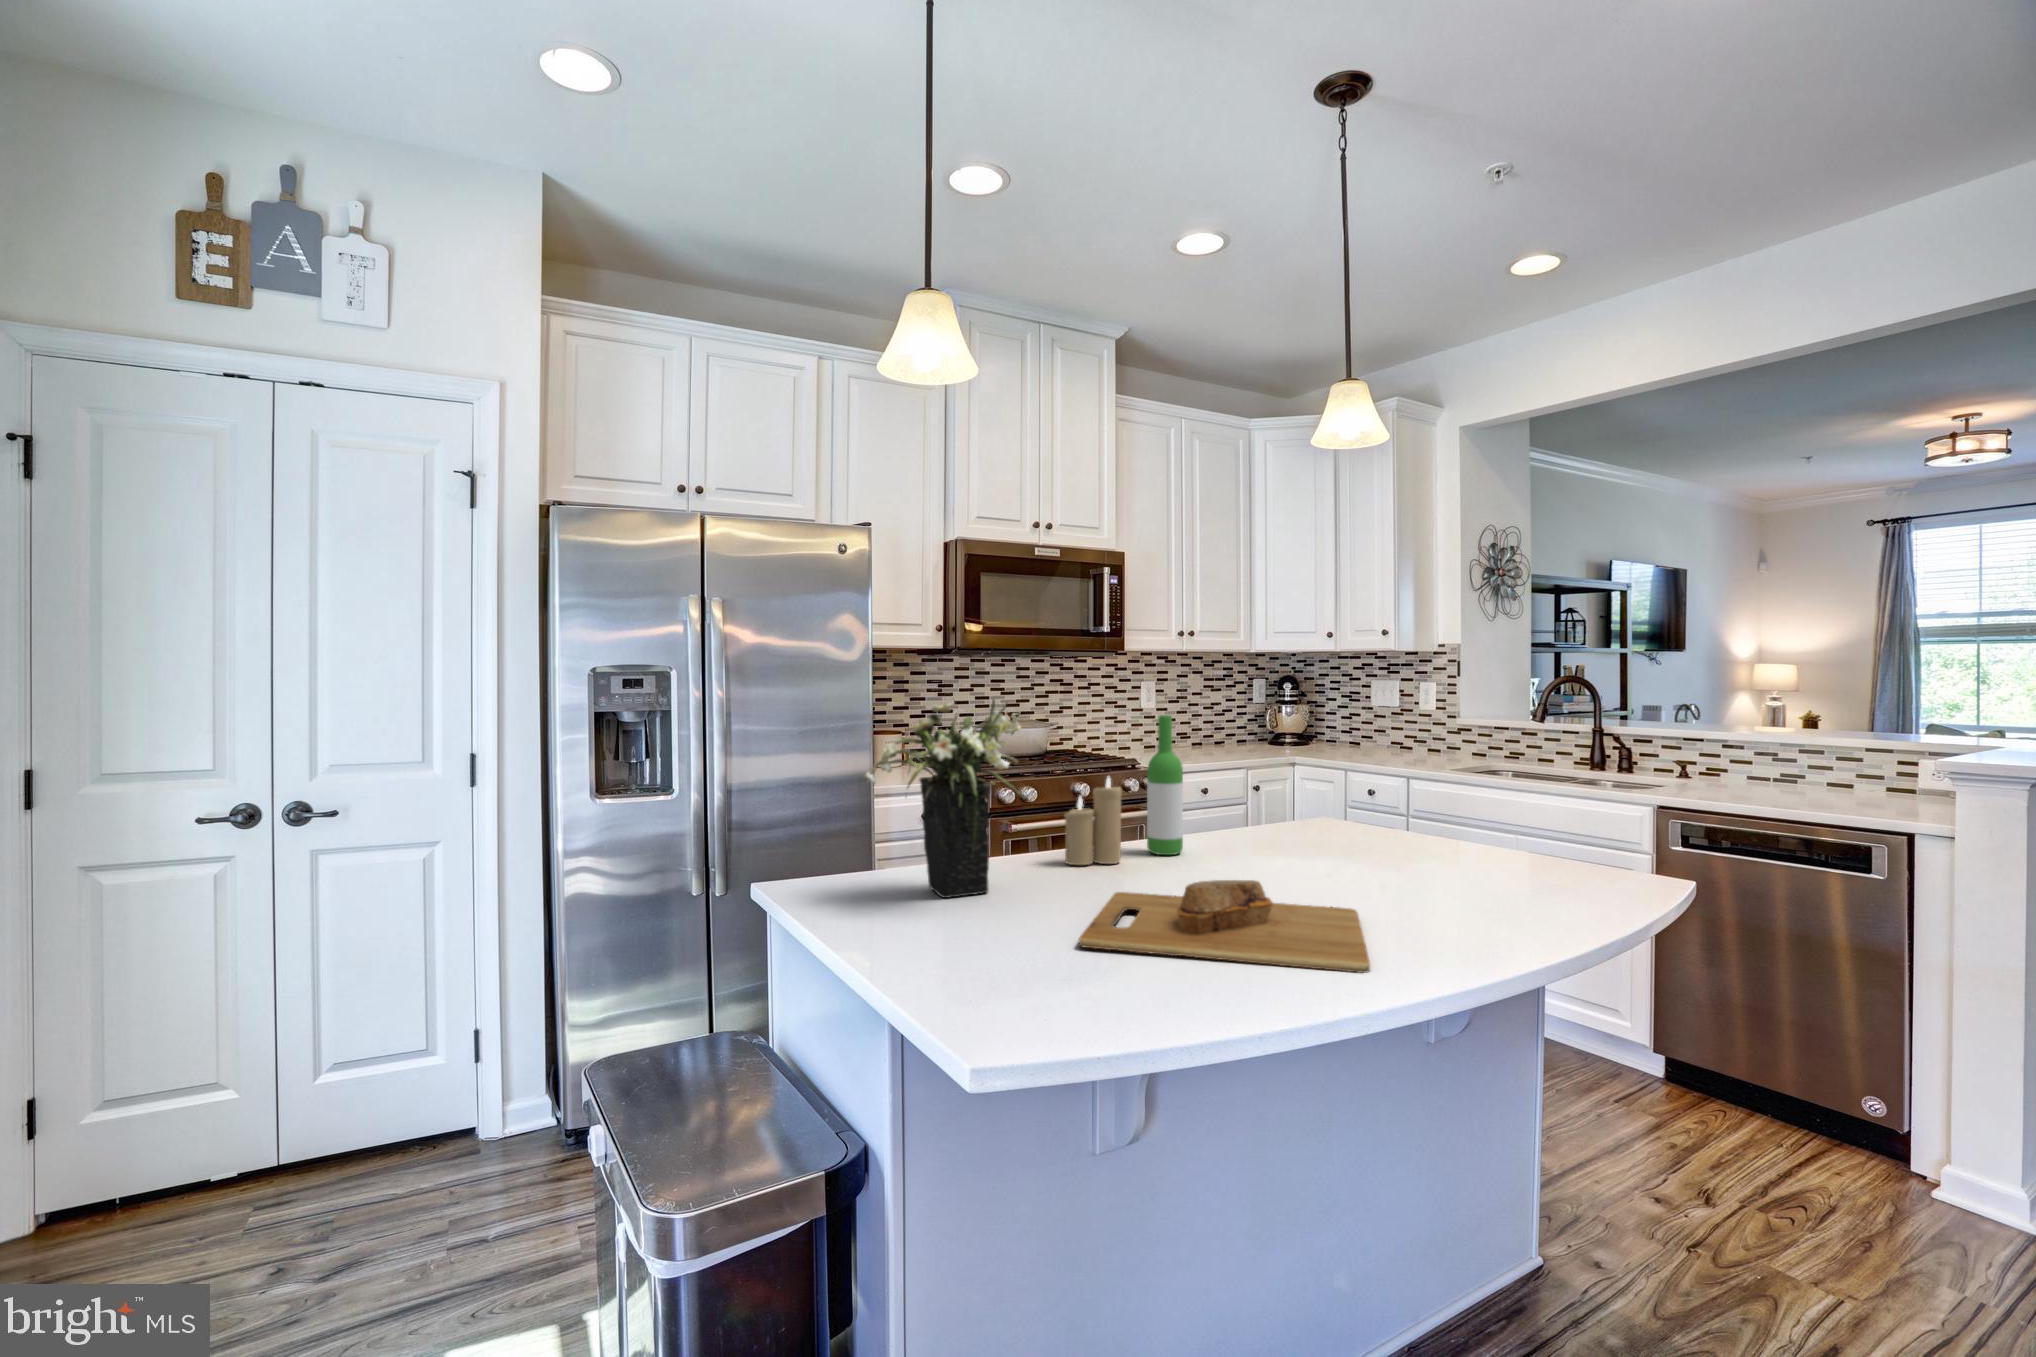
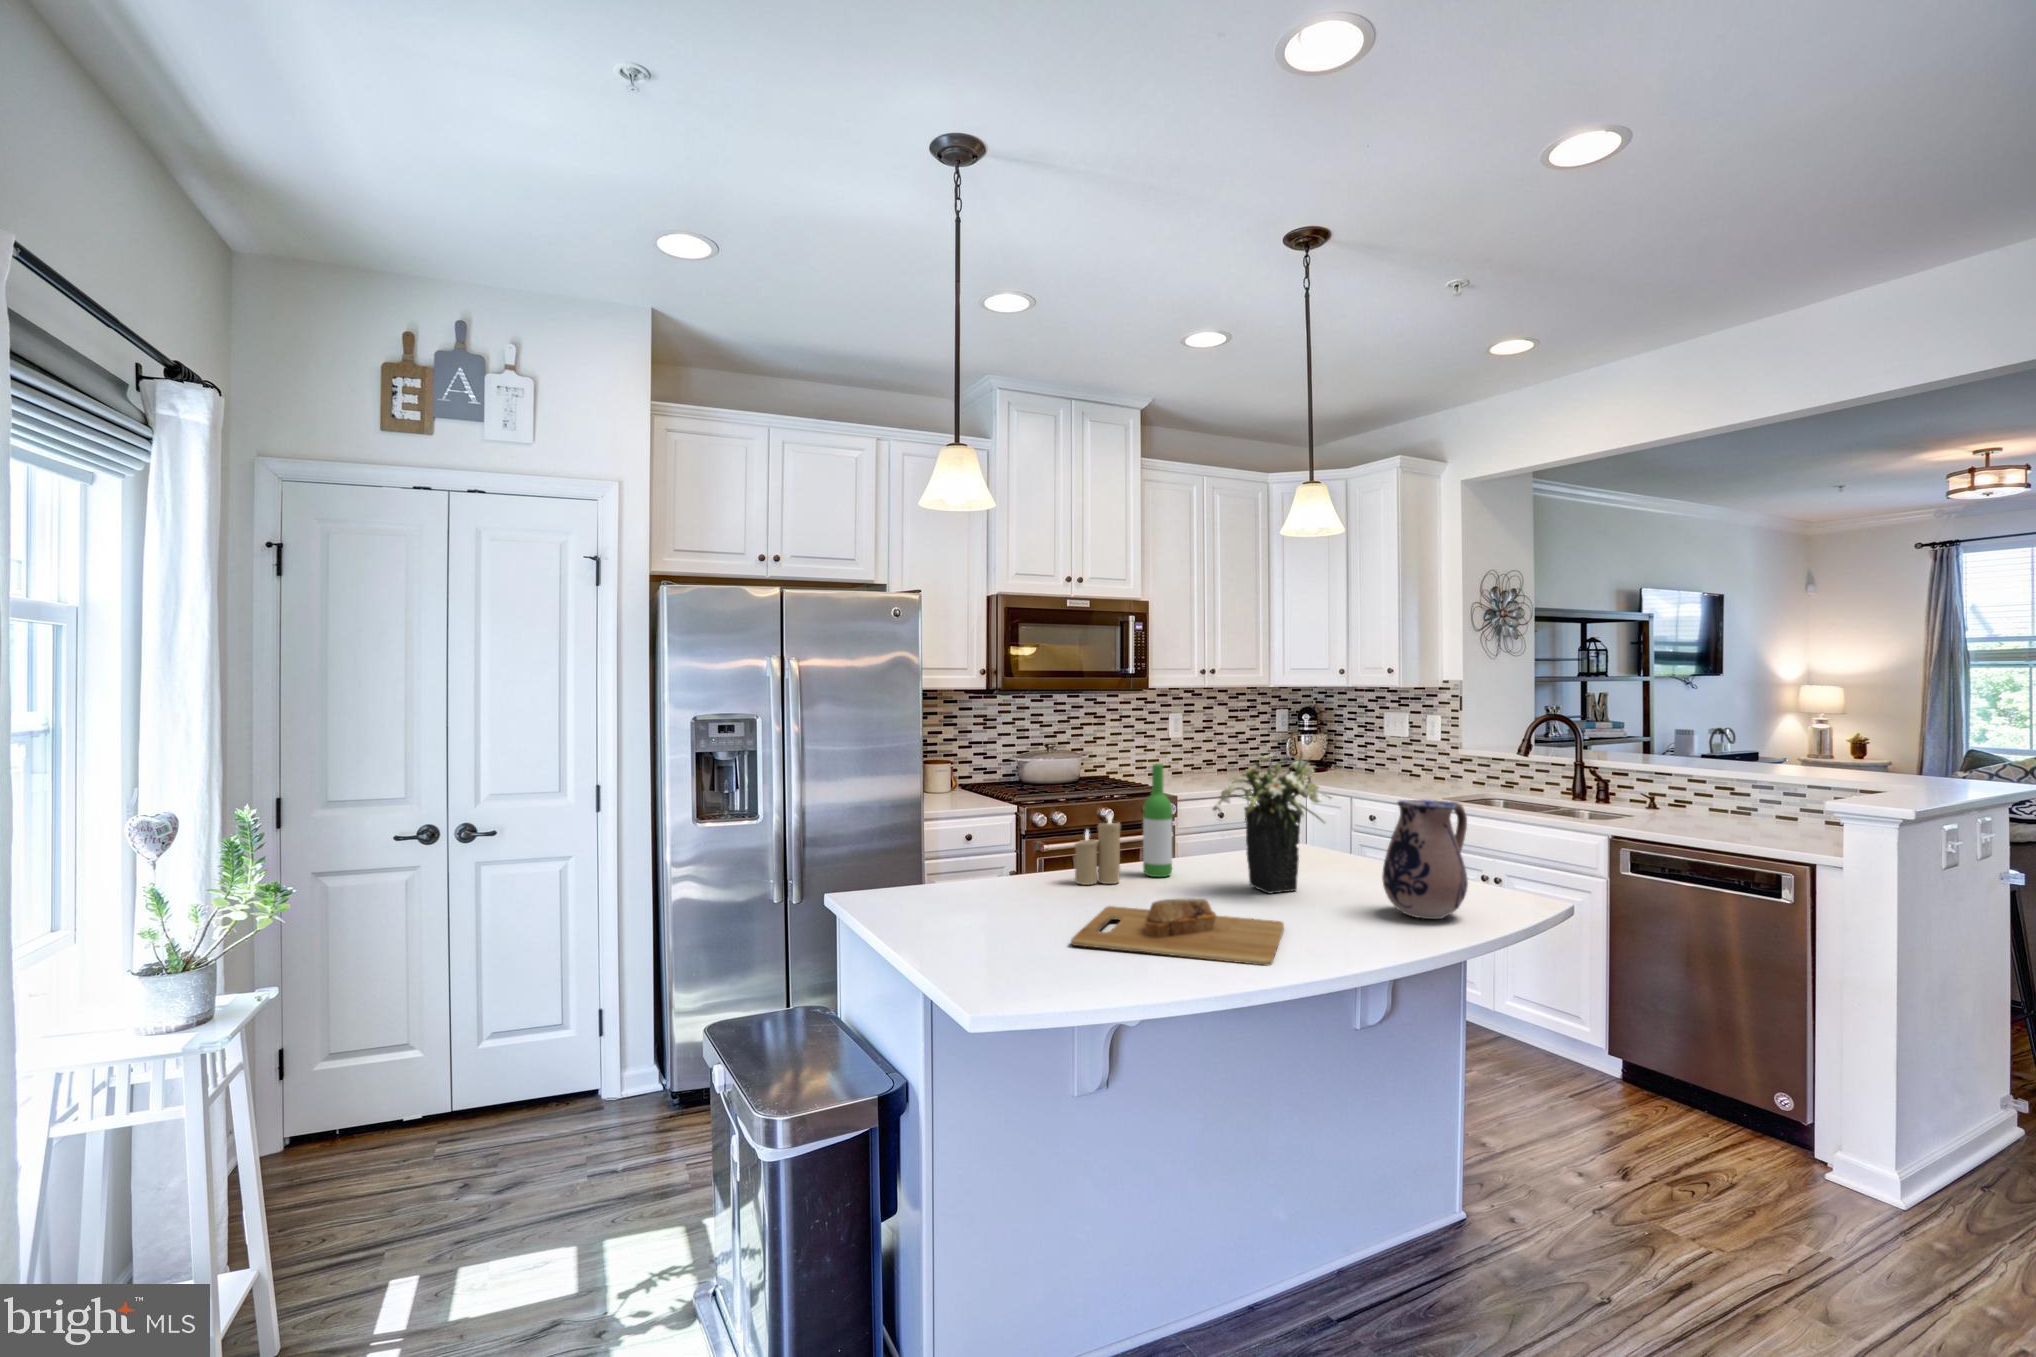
flower arrangement: present [864,699,1024,898] -> present [1213,752,1331,894]
ceramic pitcher: none [1470,749,1586,902] -> present [1382,800,1468,919]

